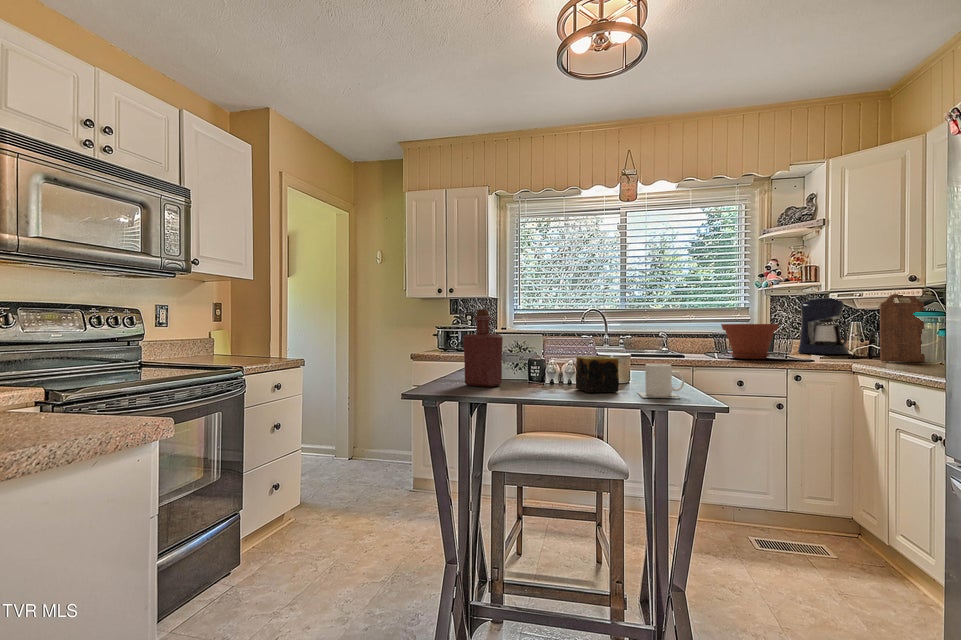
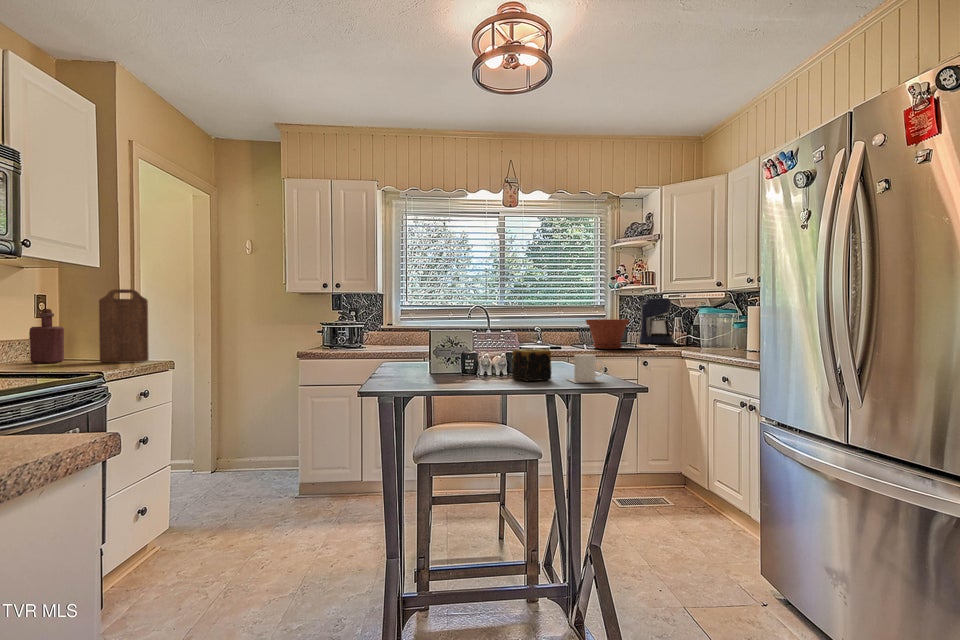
cutting board: present [880,294,925,362] -> present [99,289,149,362]
bottle: present [463,309,503,387] -> present [30,309,64,363]

